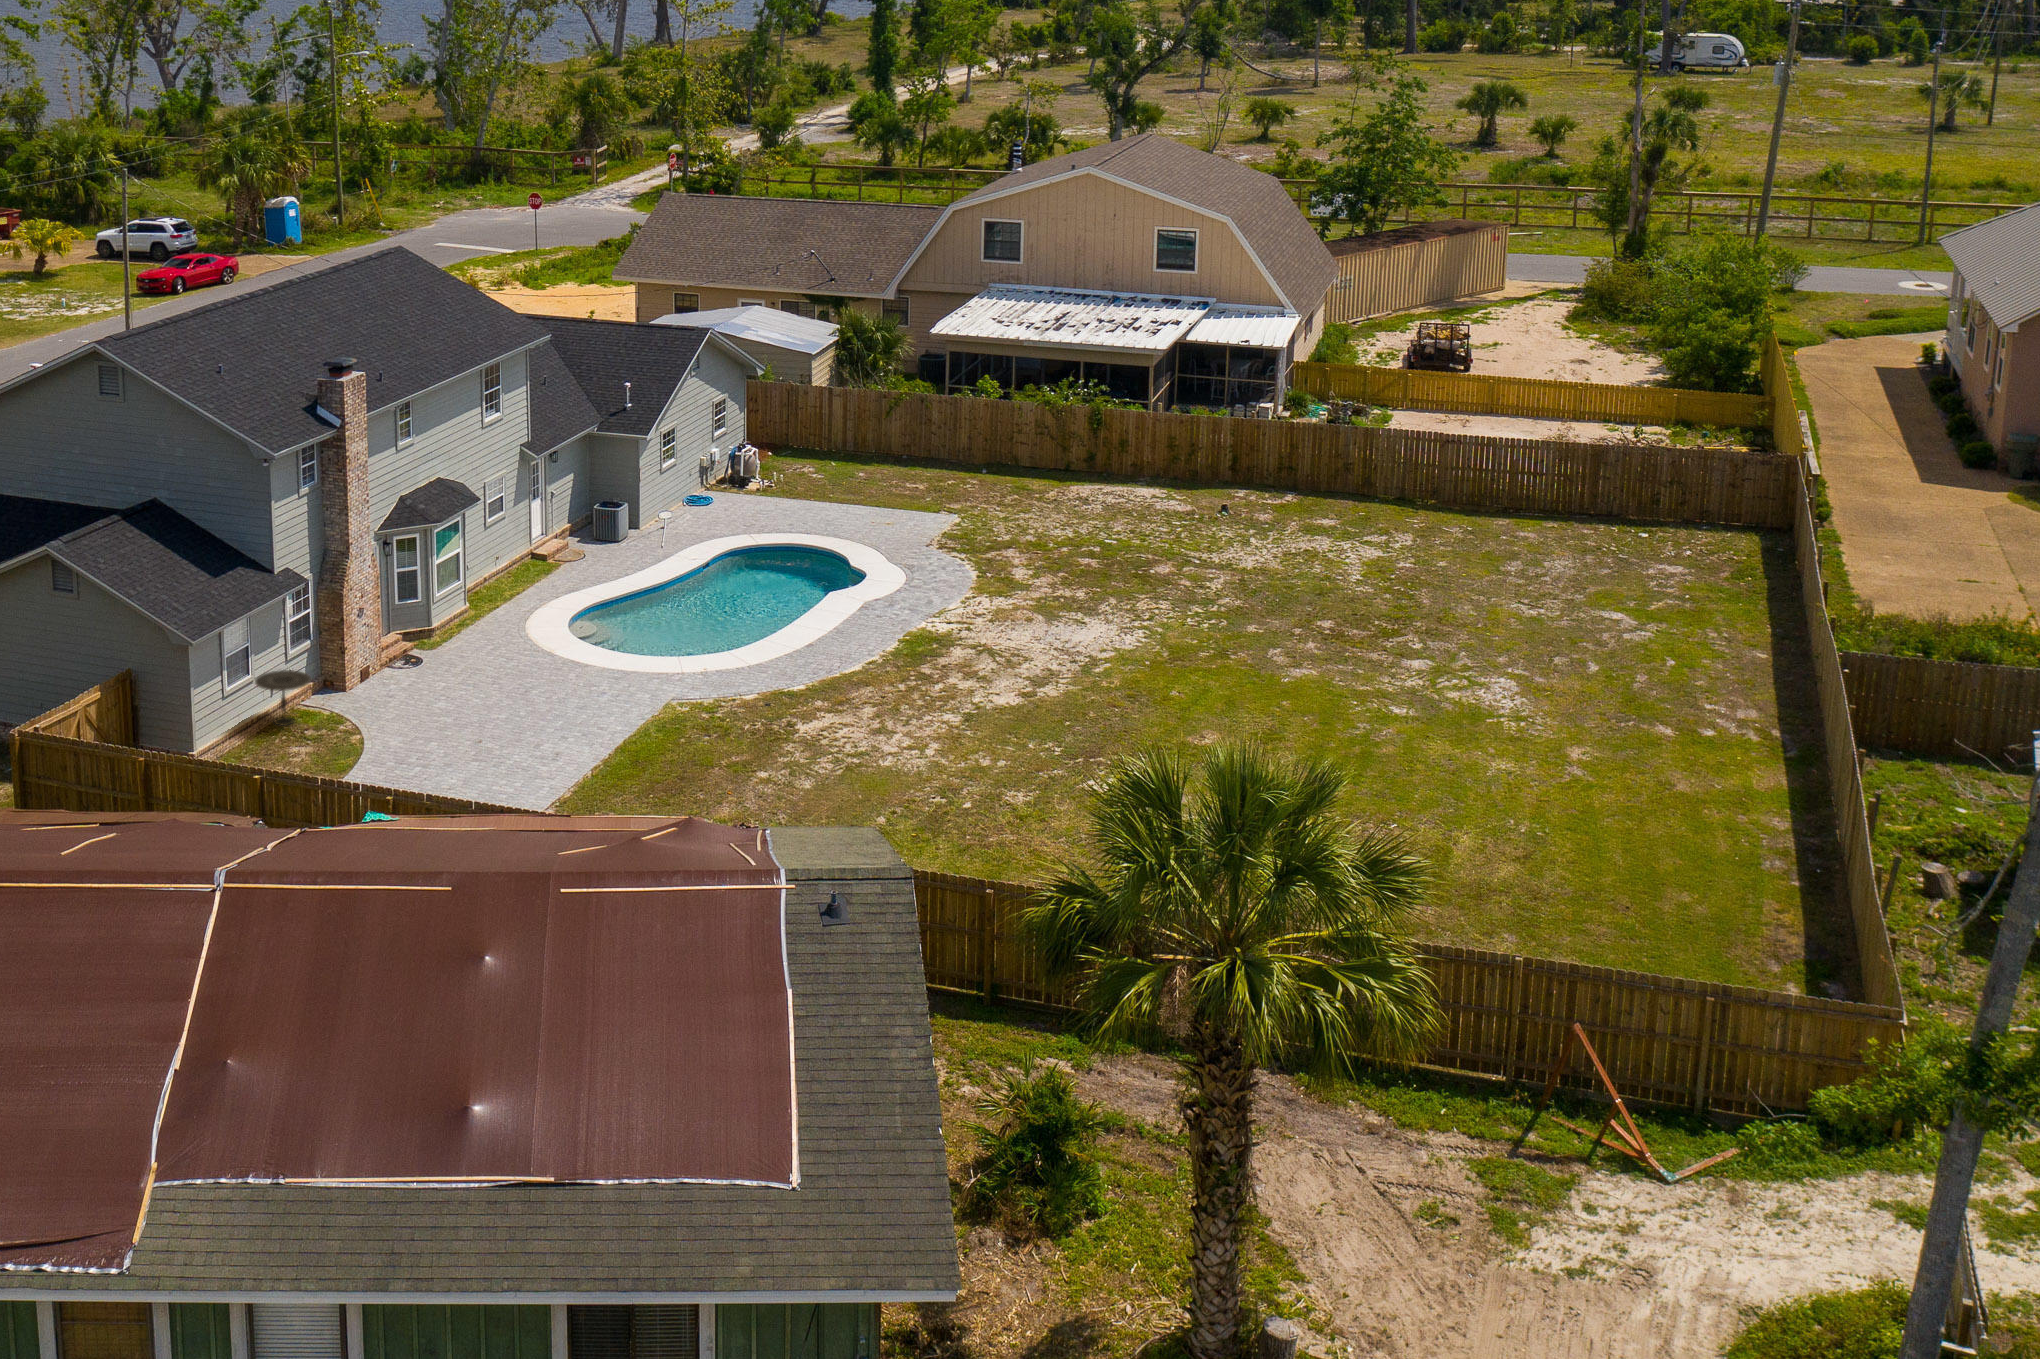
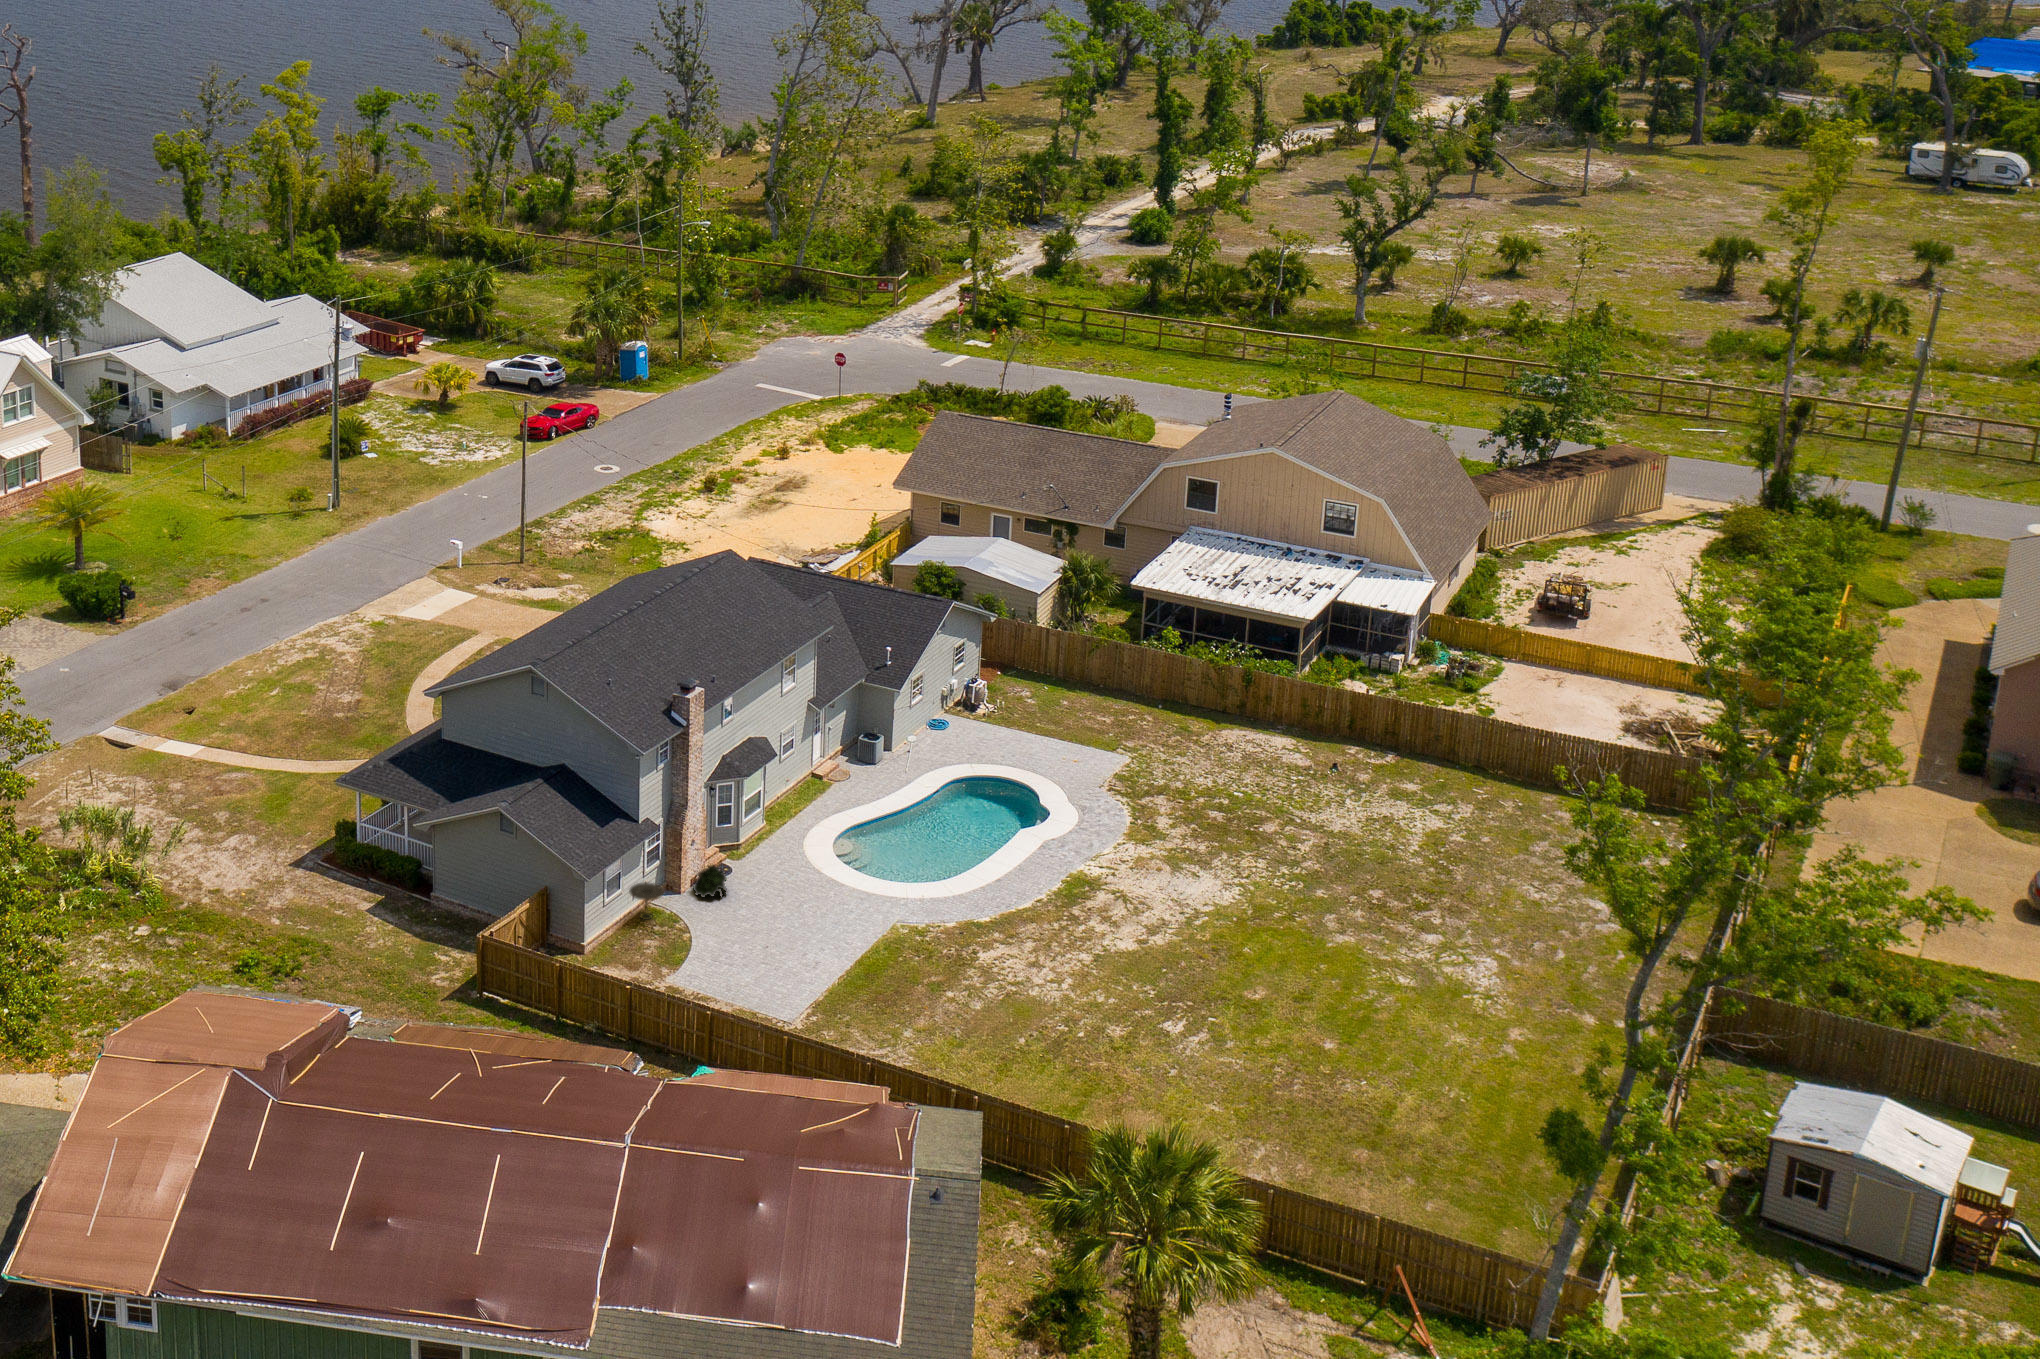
potted plant: none [358,643,413,693] -> present [693,864,727,897]

